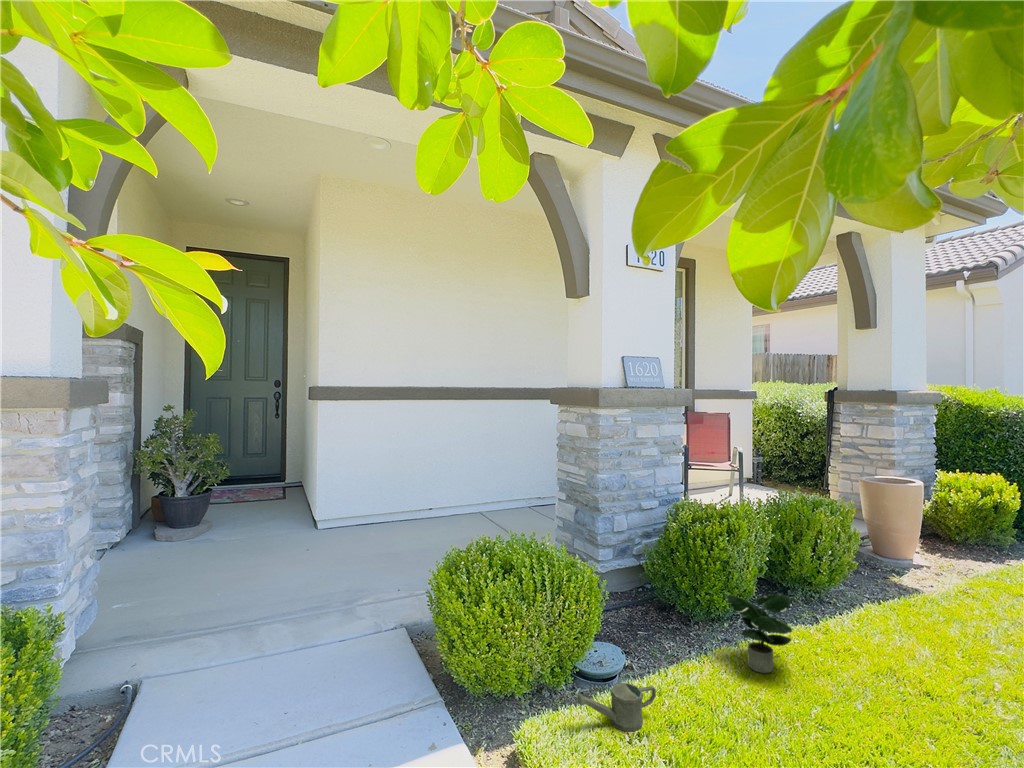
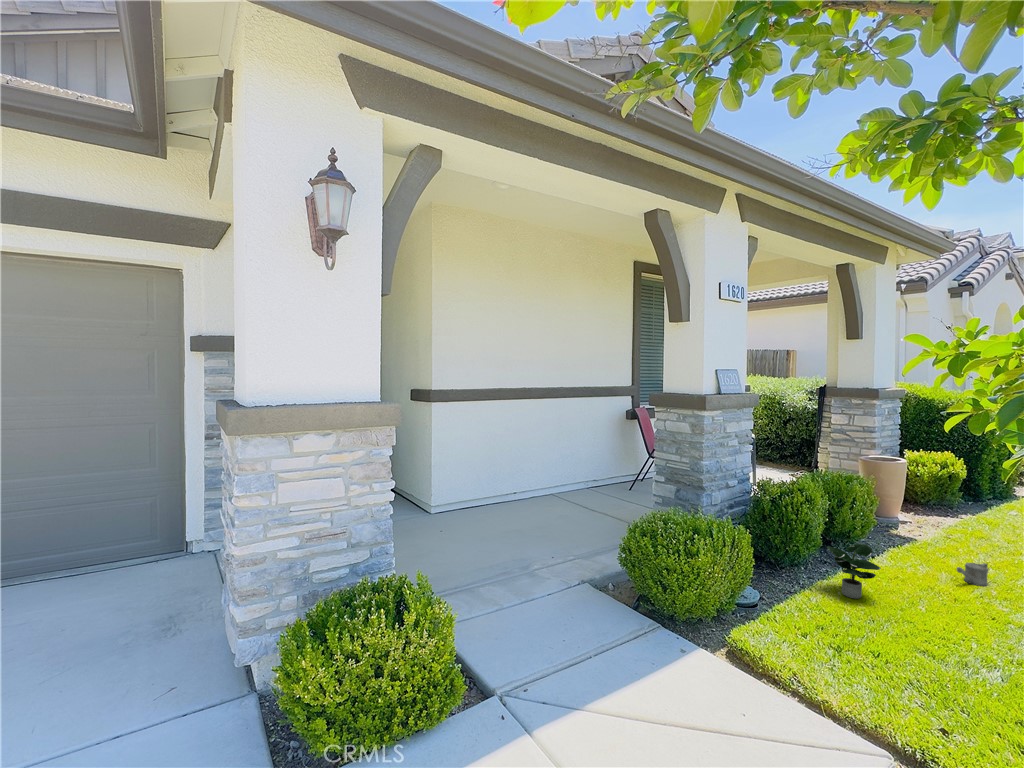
watering can: present [577,683,656,732] -> present [957,563,988,586]

